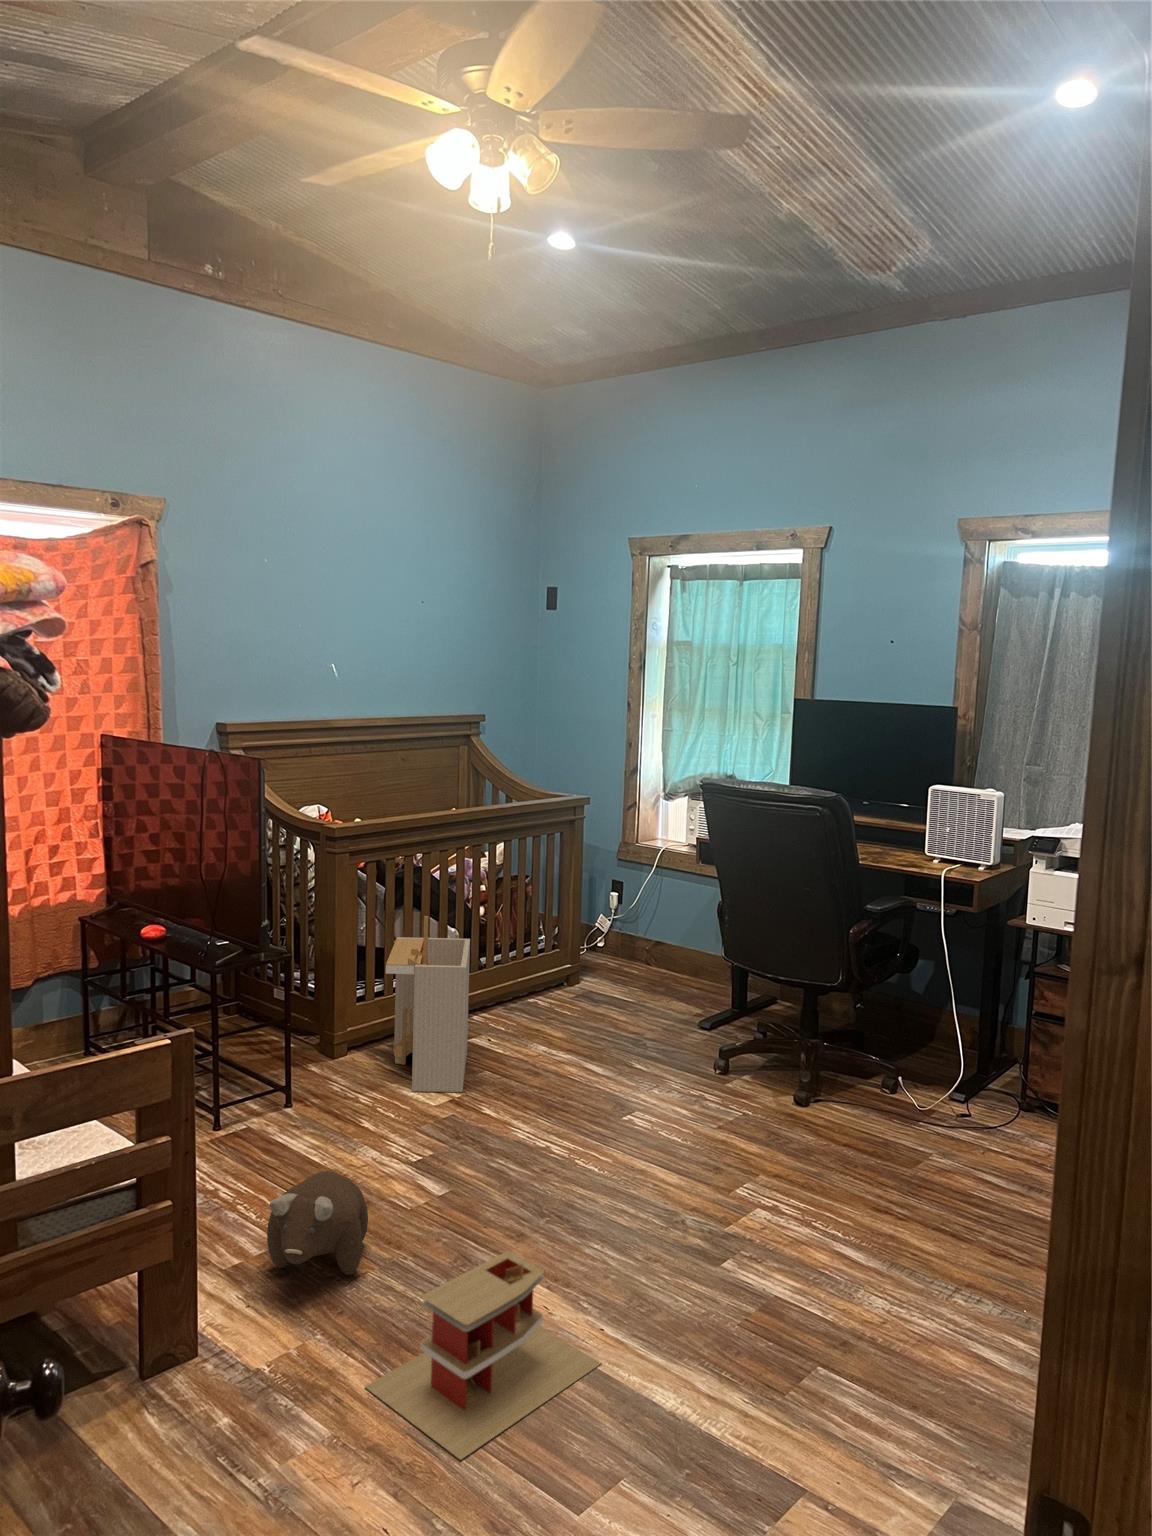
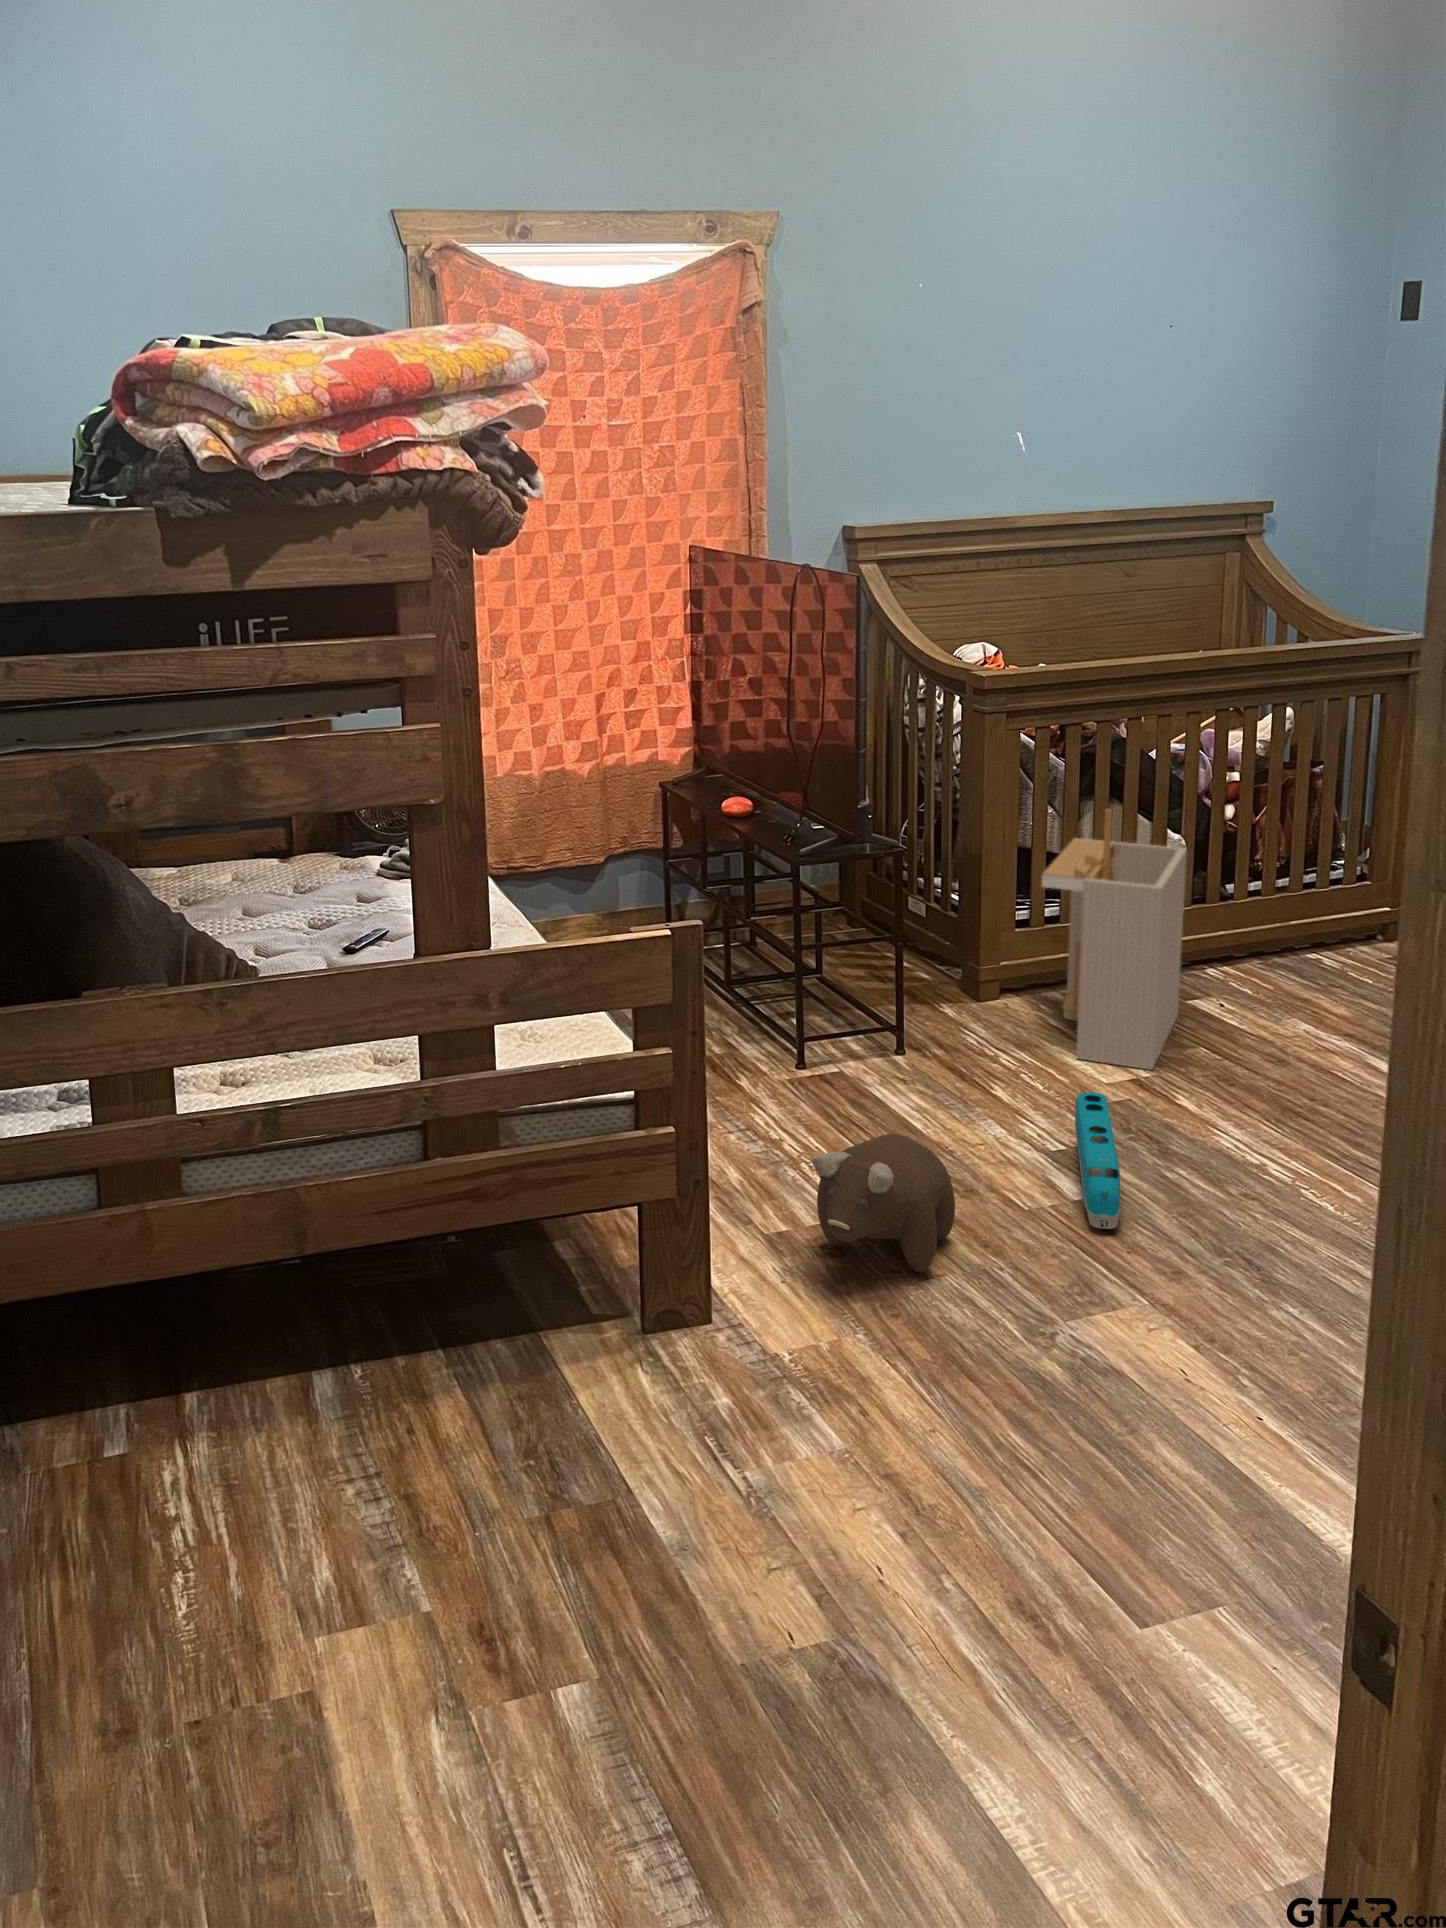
toy train: none [428,1115,475,1213] -> present [1075,1092,1120,1229]
toy house: present [365,1251,601,1459] -> none [900,1280,1245,1522]

